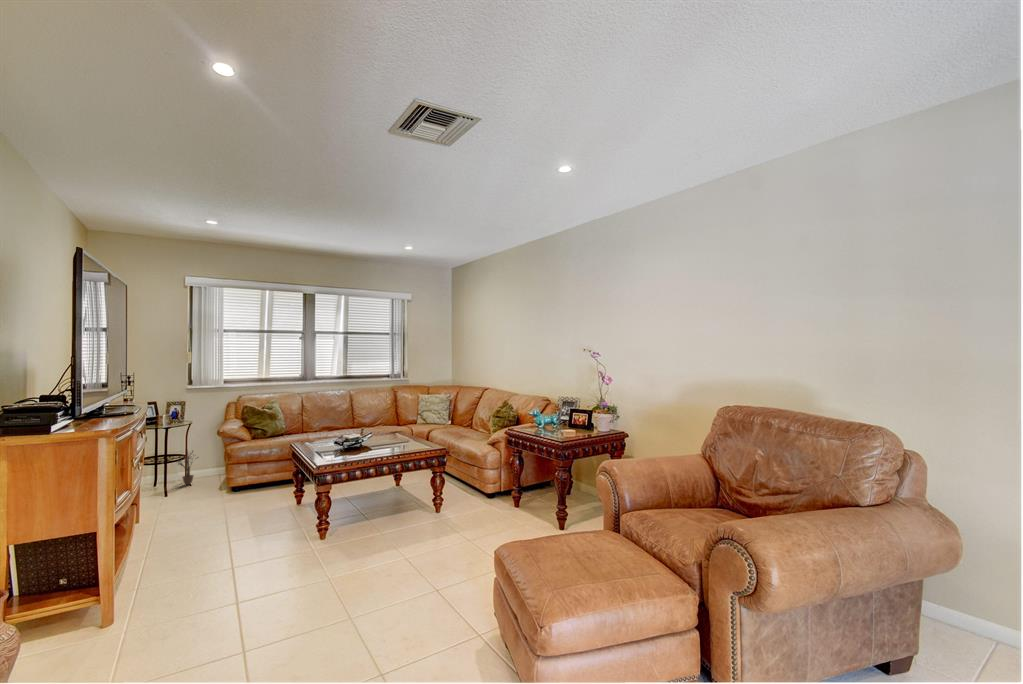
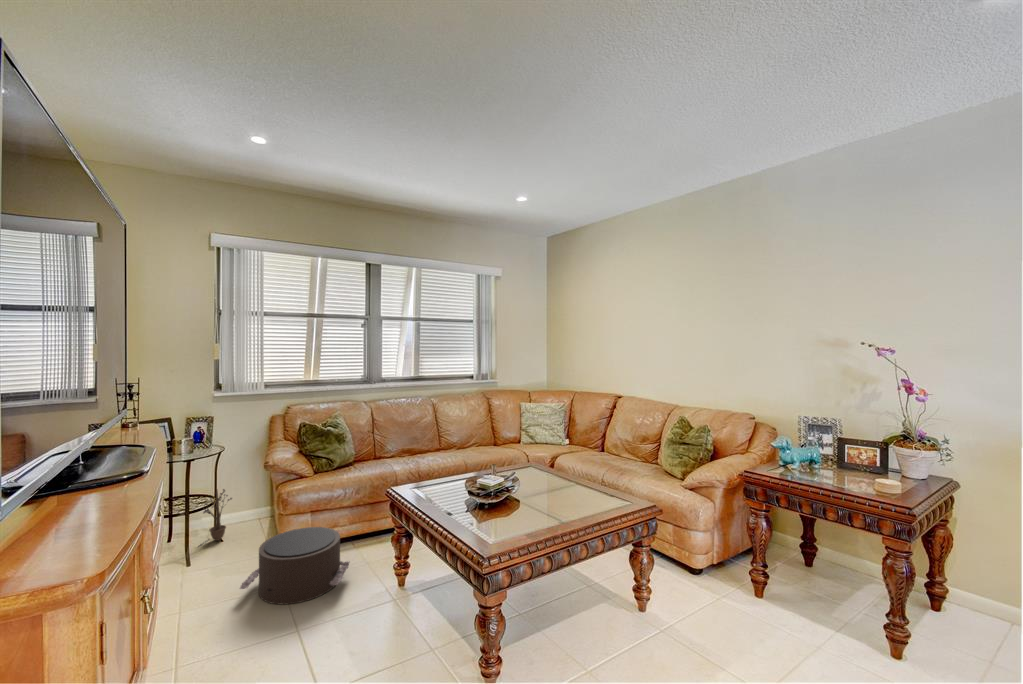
pouf: none [195,471,269,511] -> present [240,527,350,604]

